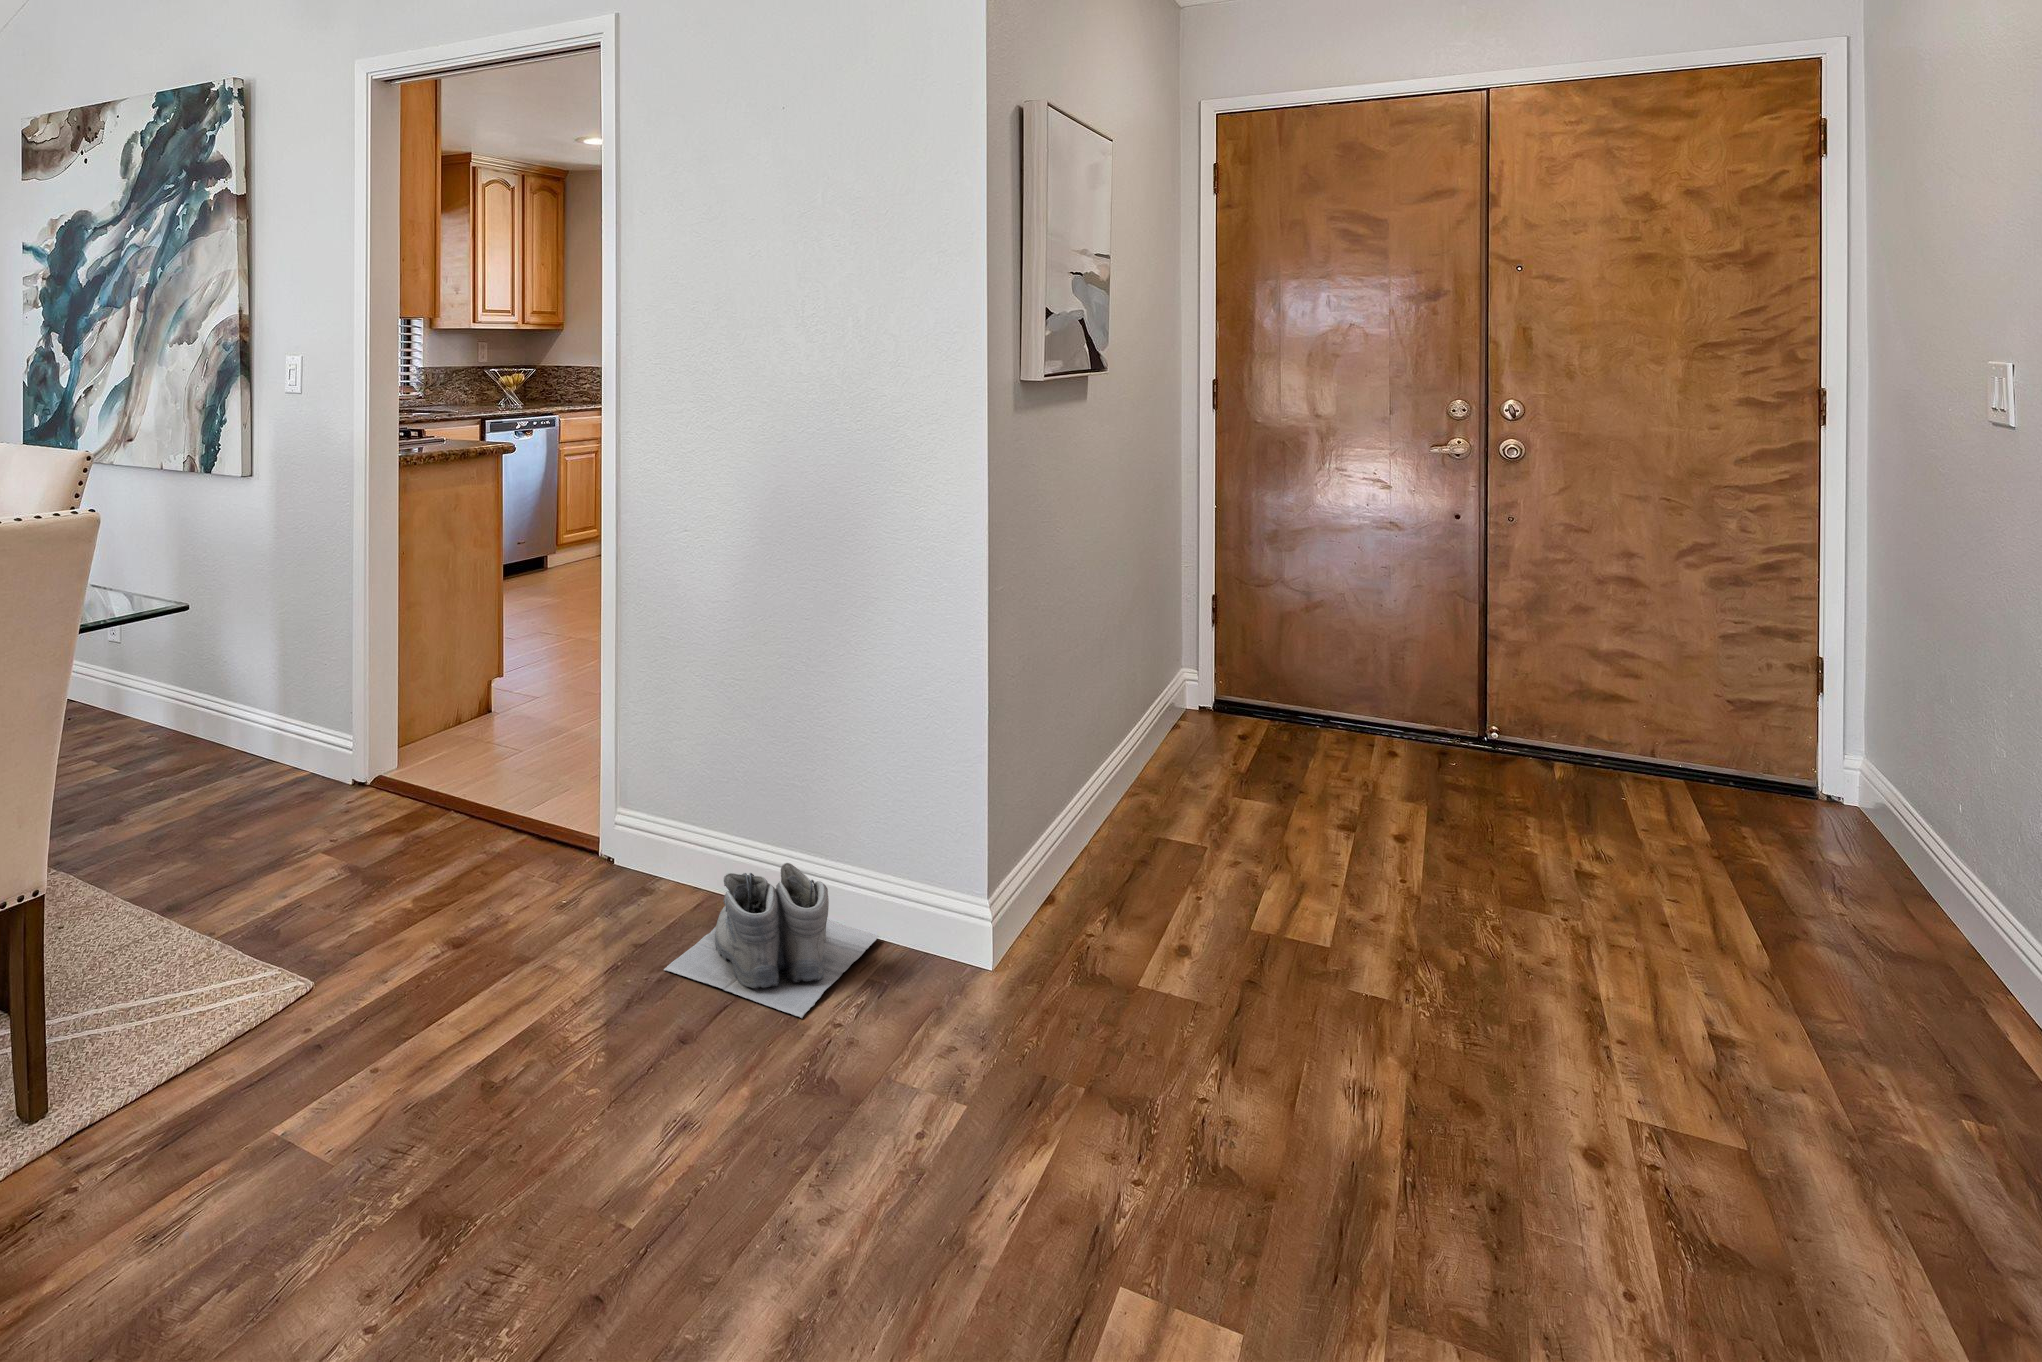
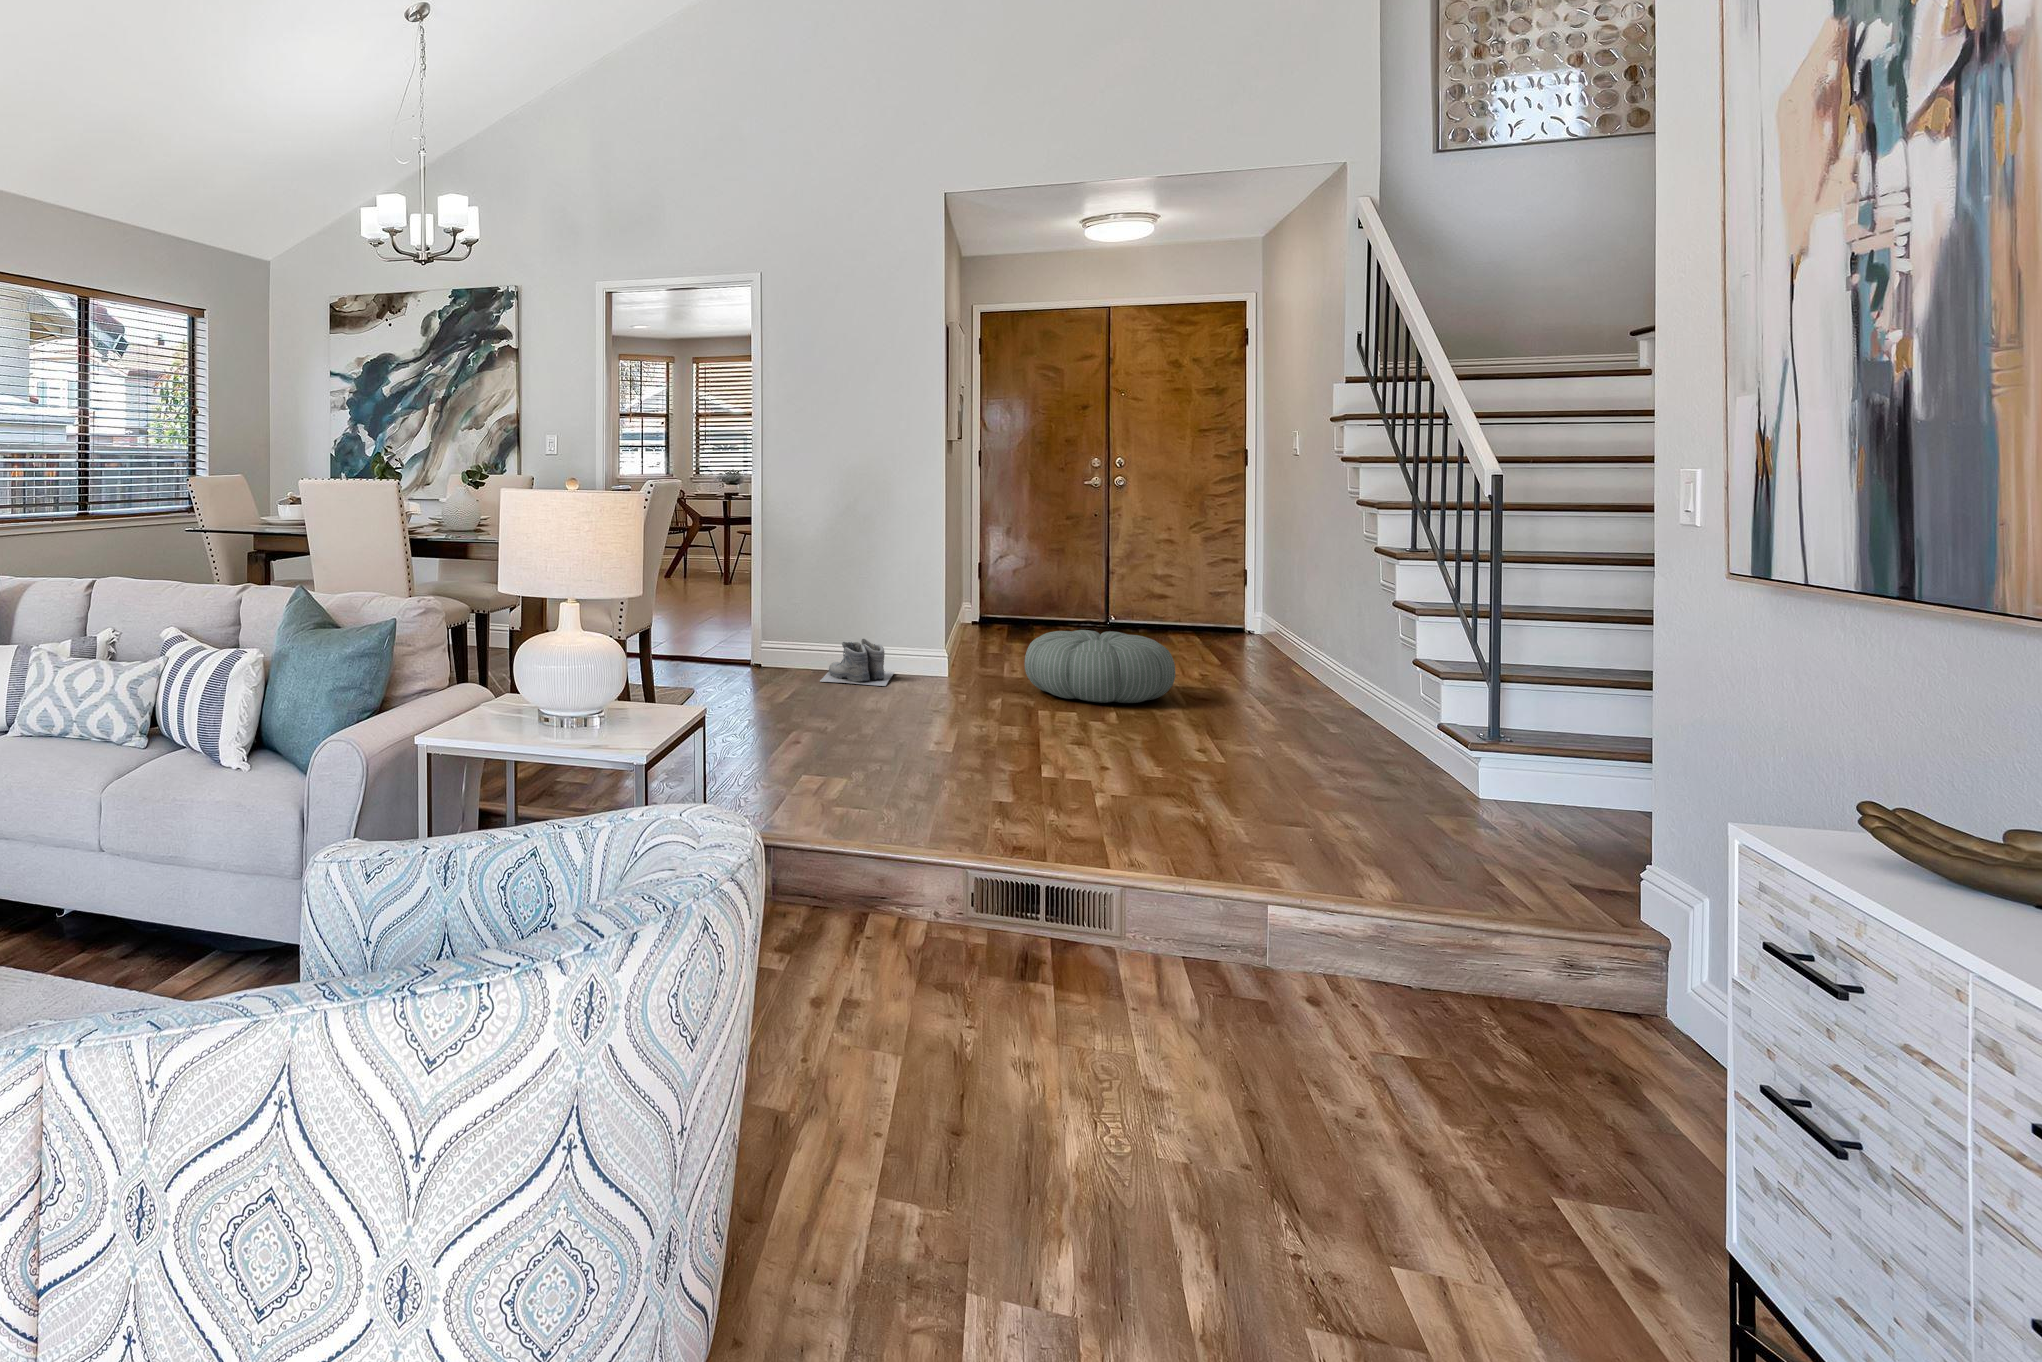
pouf: none [1161,915,1633,1258] -> present [1025,630,1175,703]

